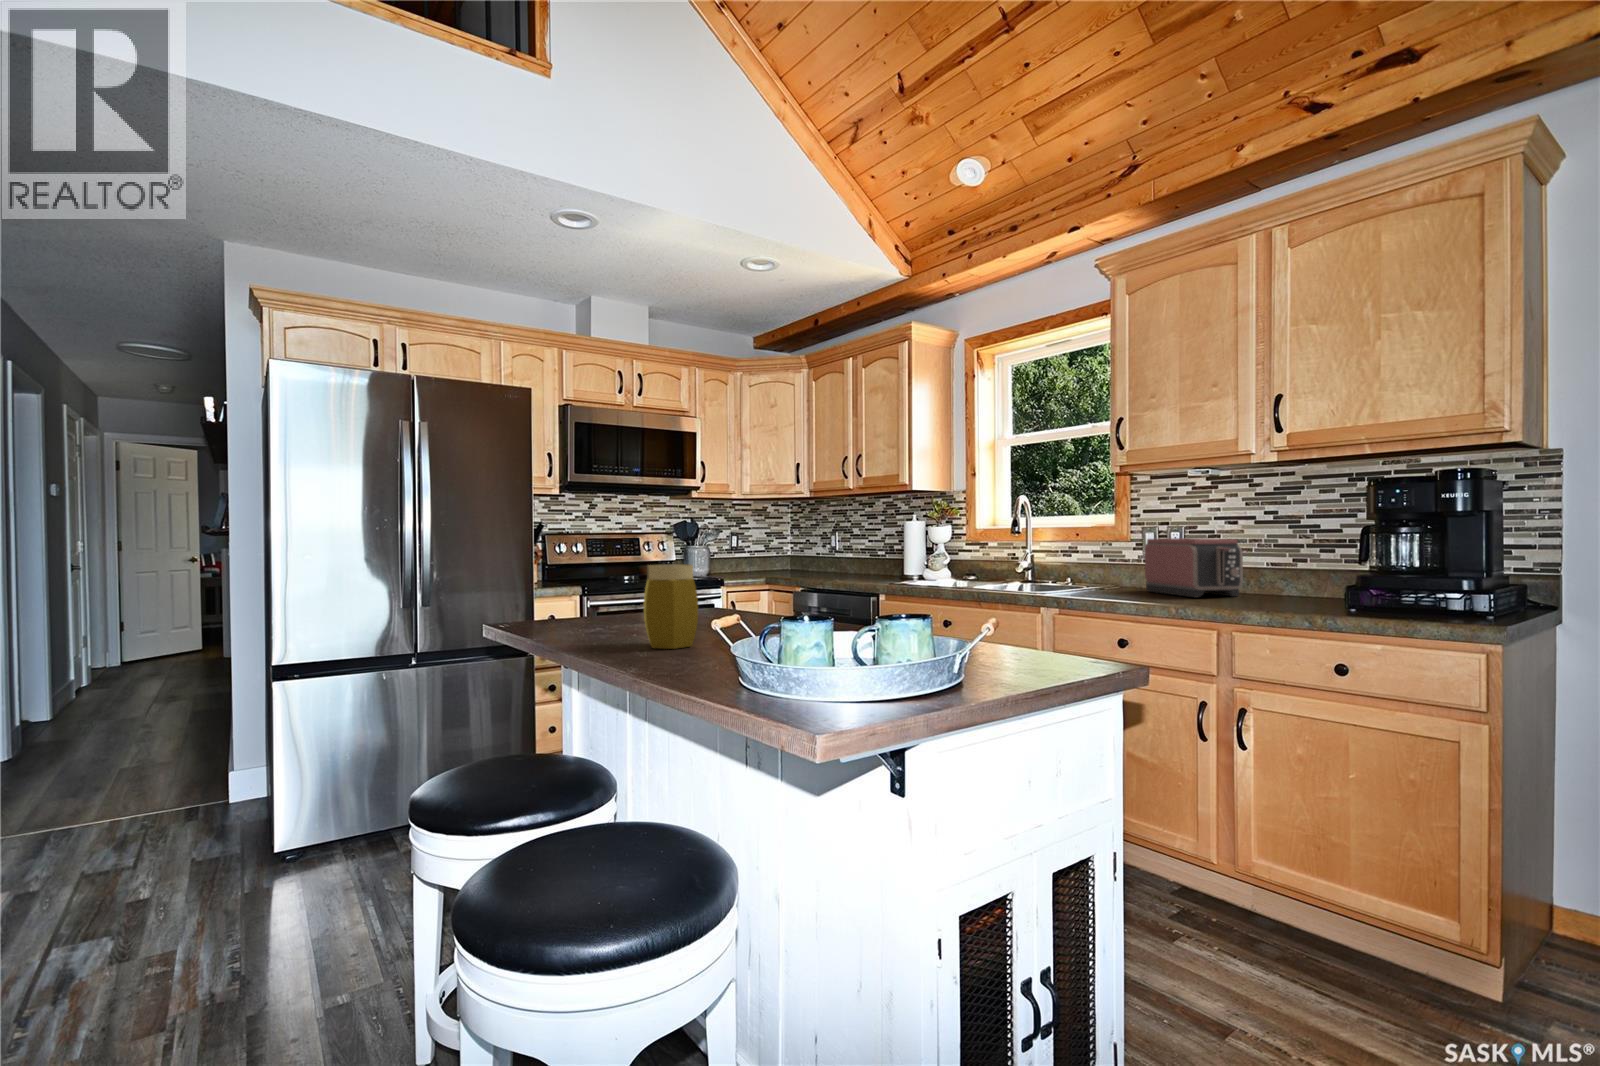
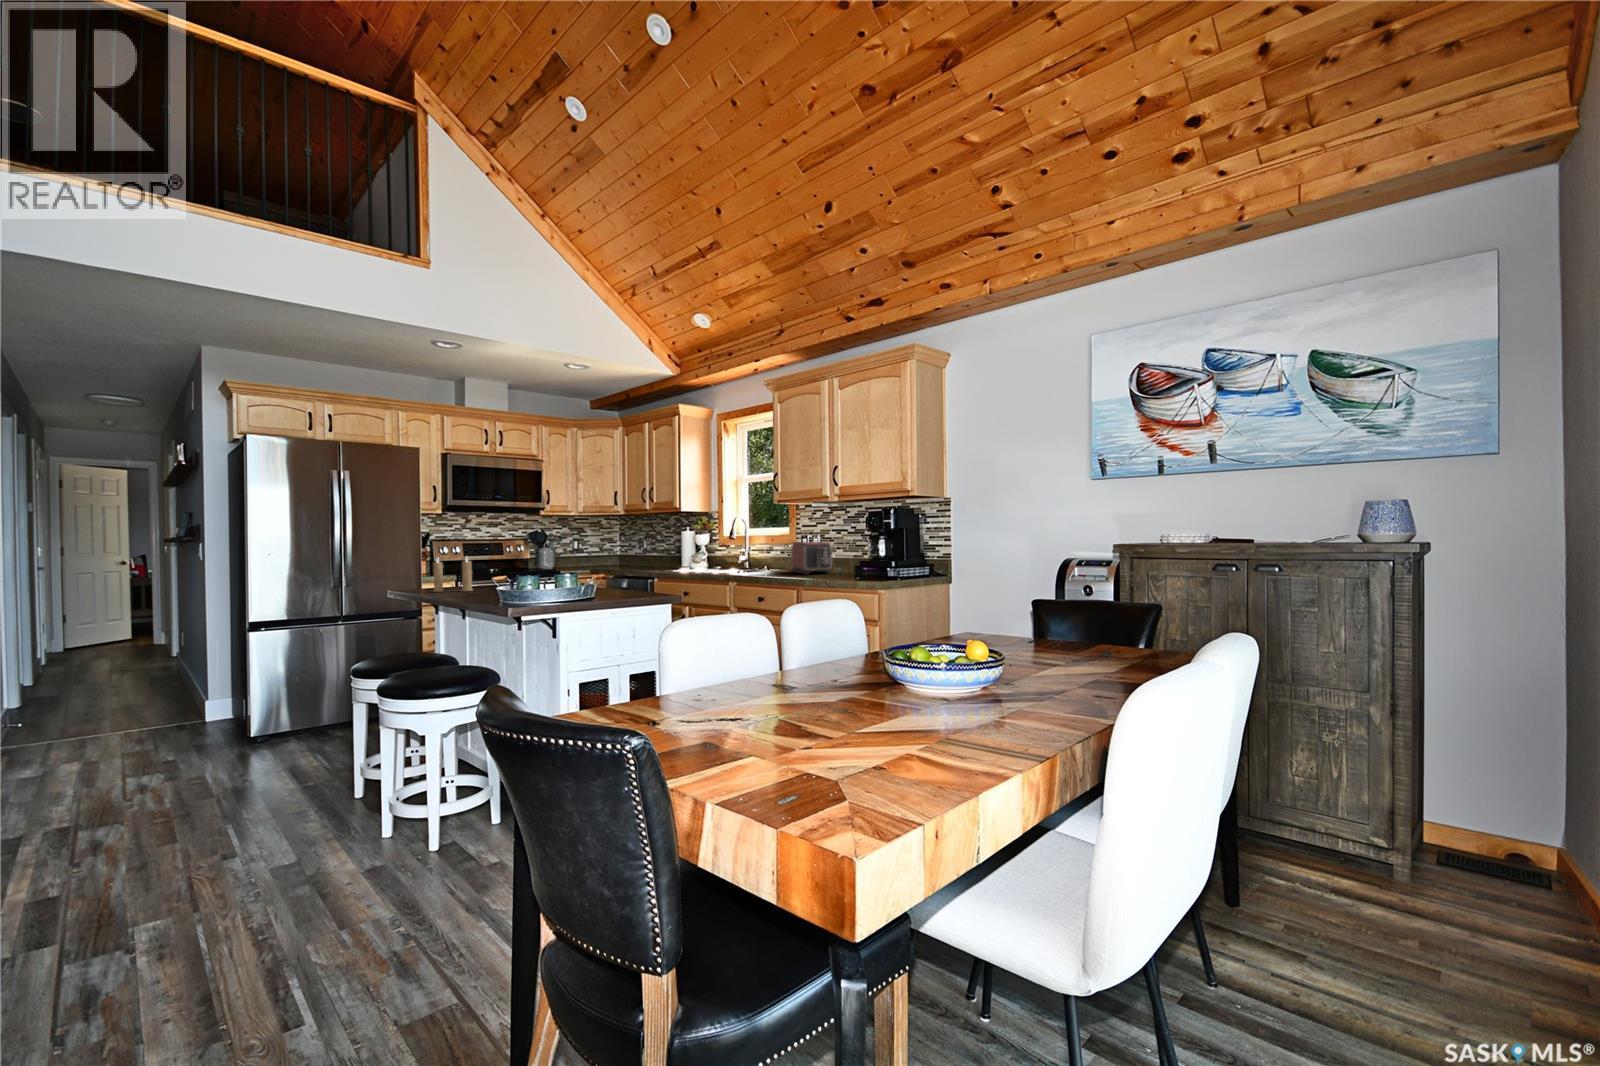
candle: none [561,558,634,627] -> present [433,558,472,592]
jar: present [644,564,698,649] -> none [470,558,497,598]

